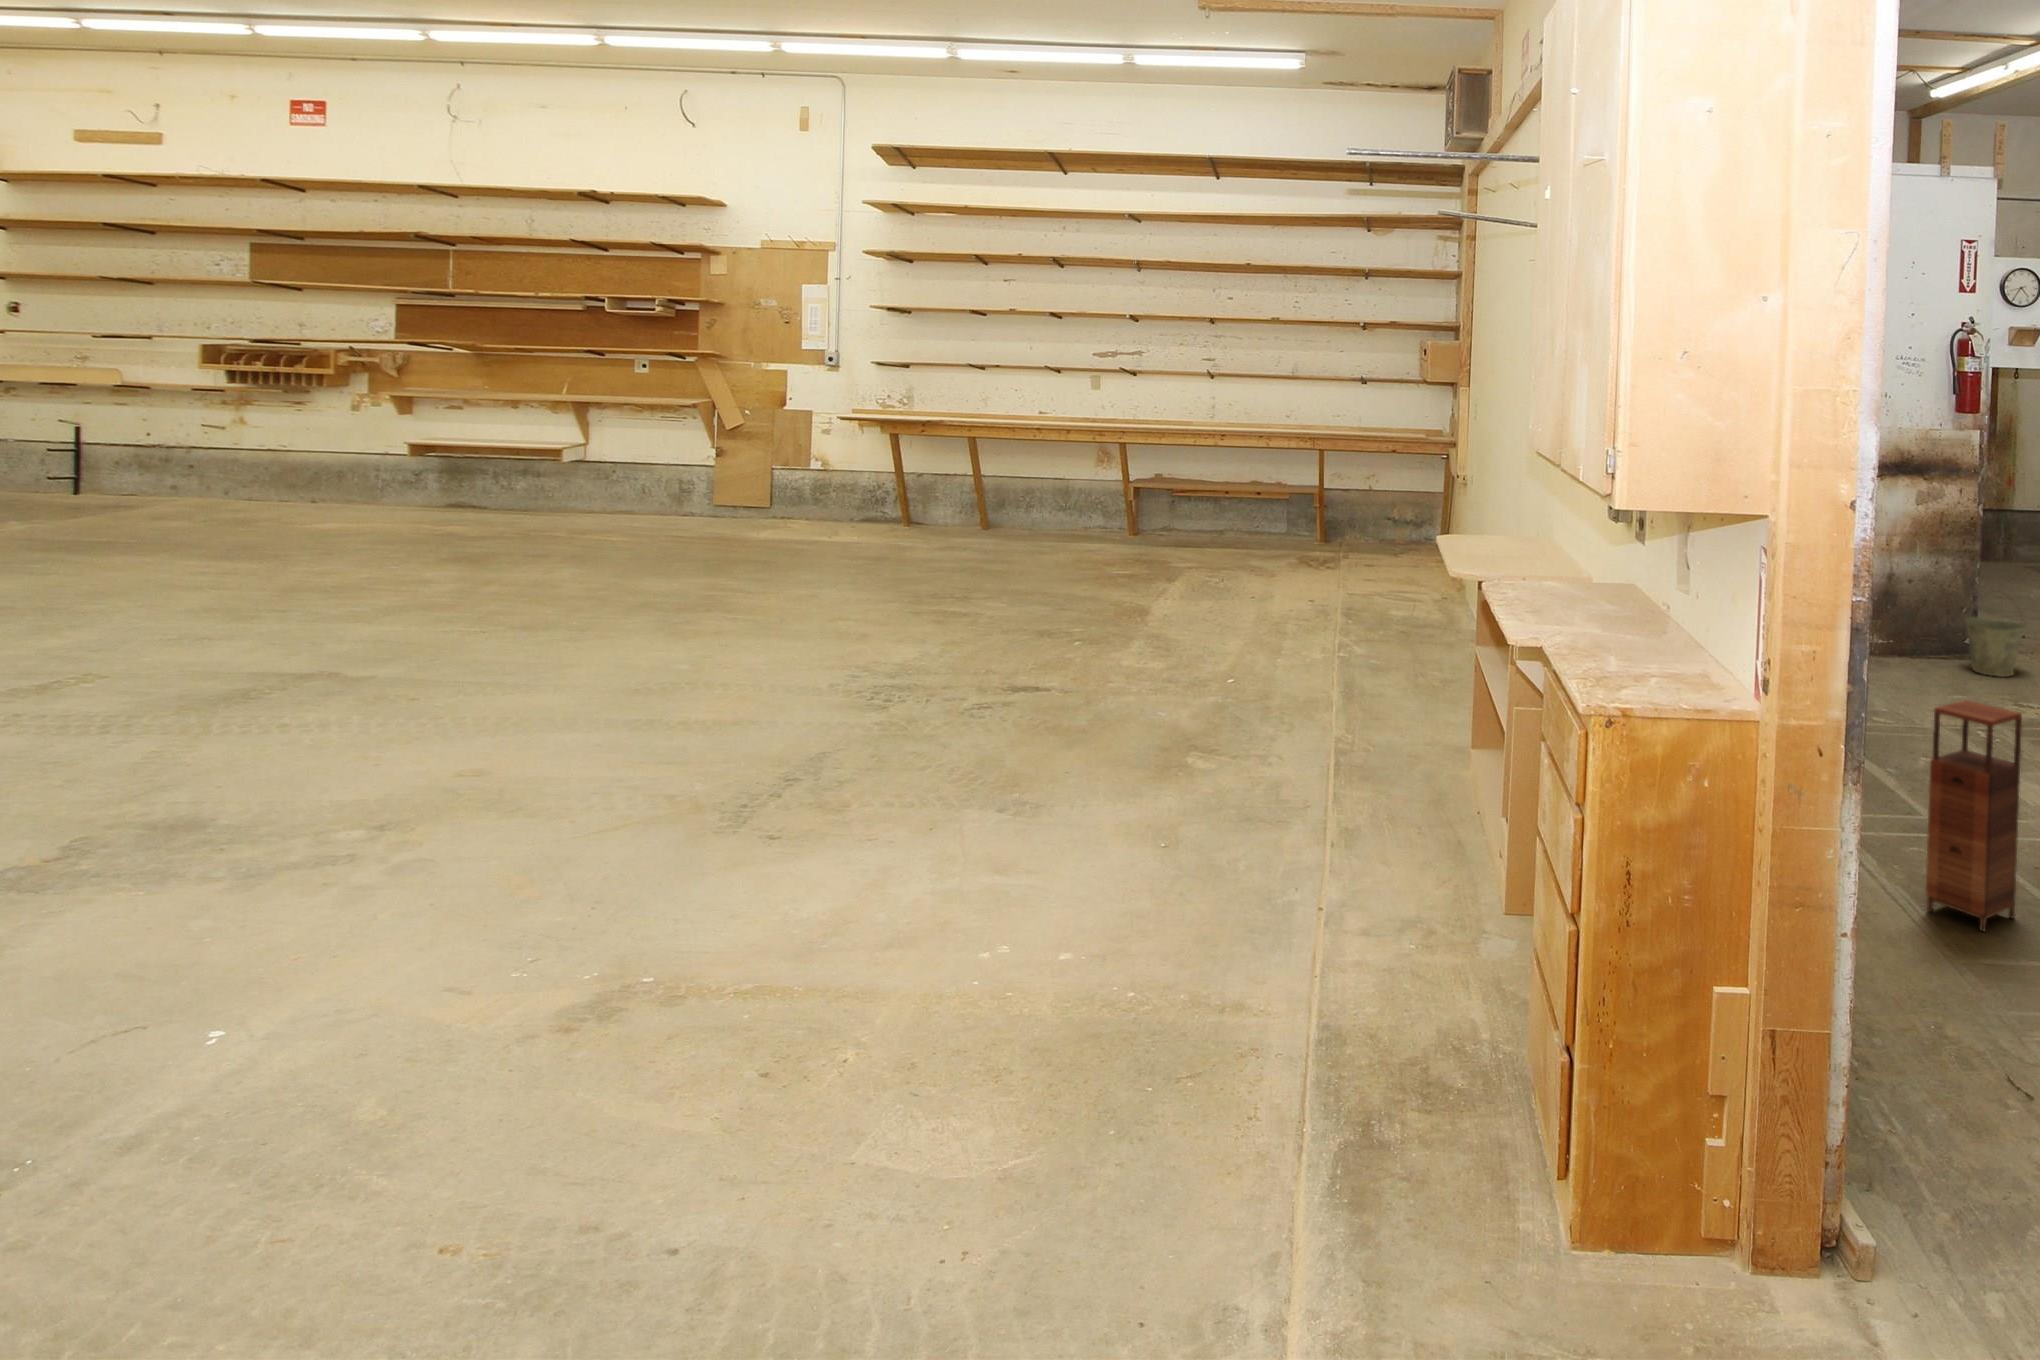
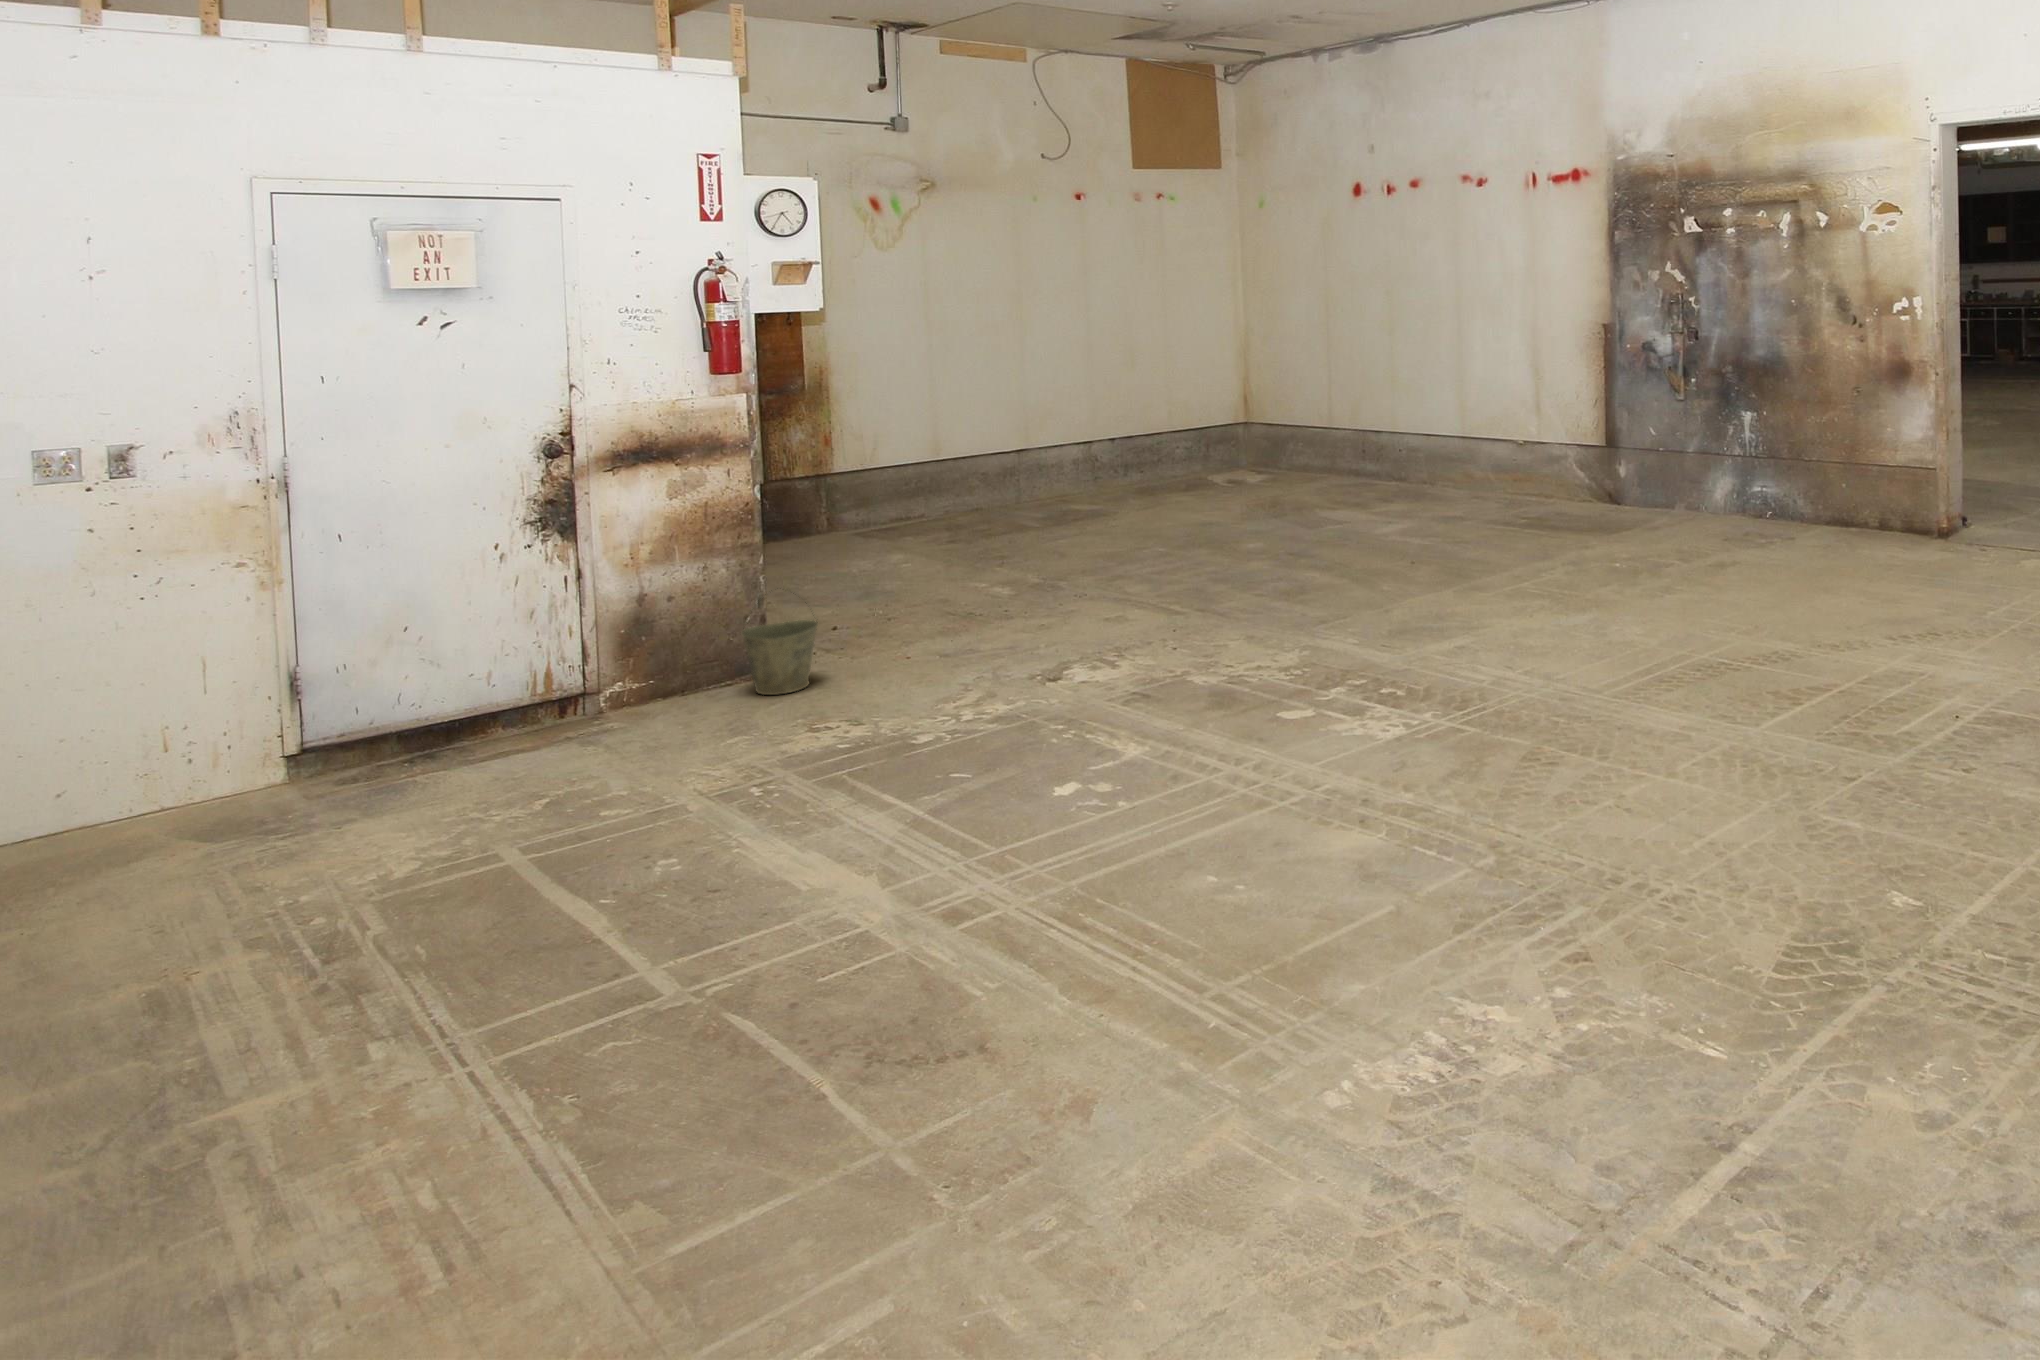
storage cabinet: present [1926,700,2022,931] -> none [554,835,724,1192]

